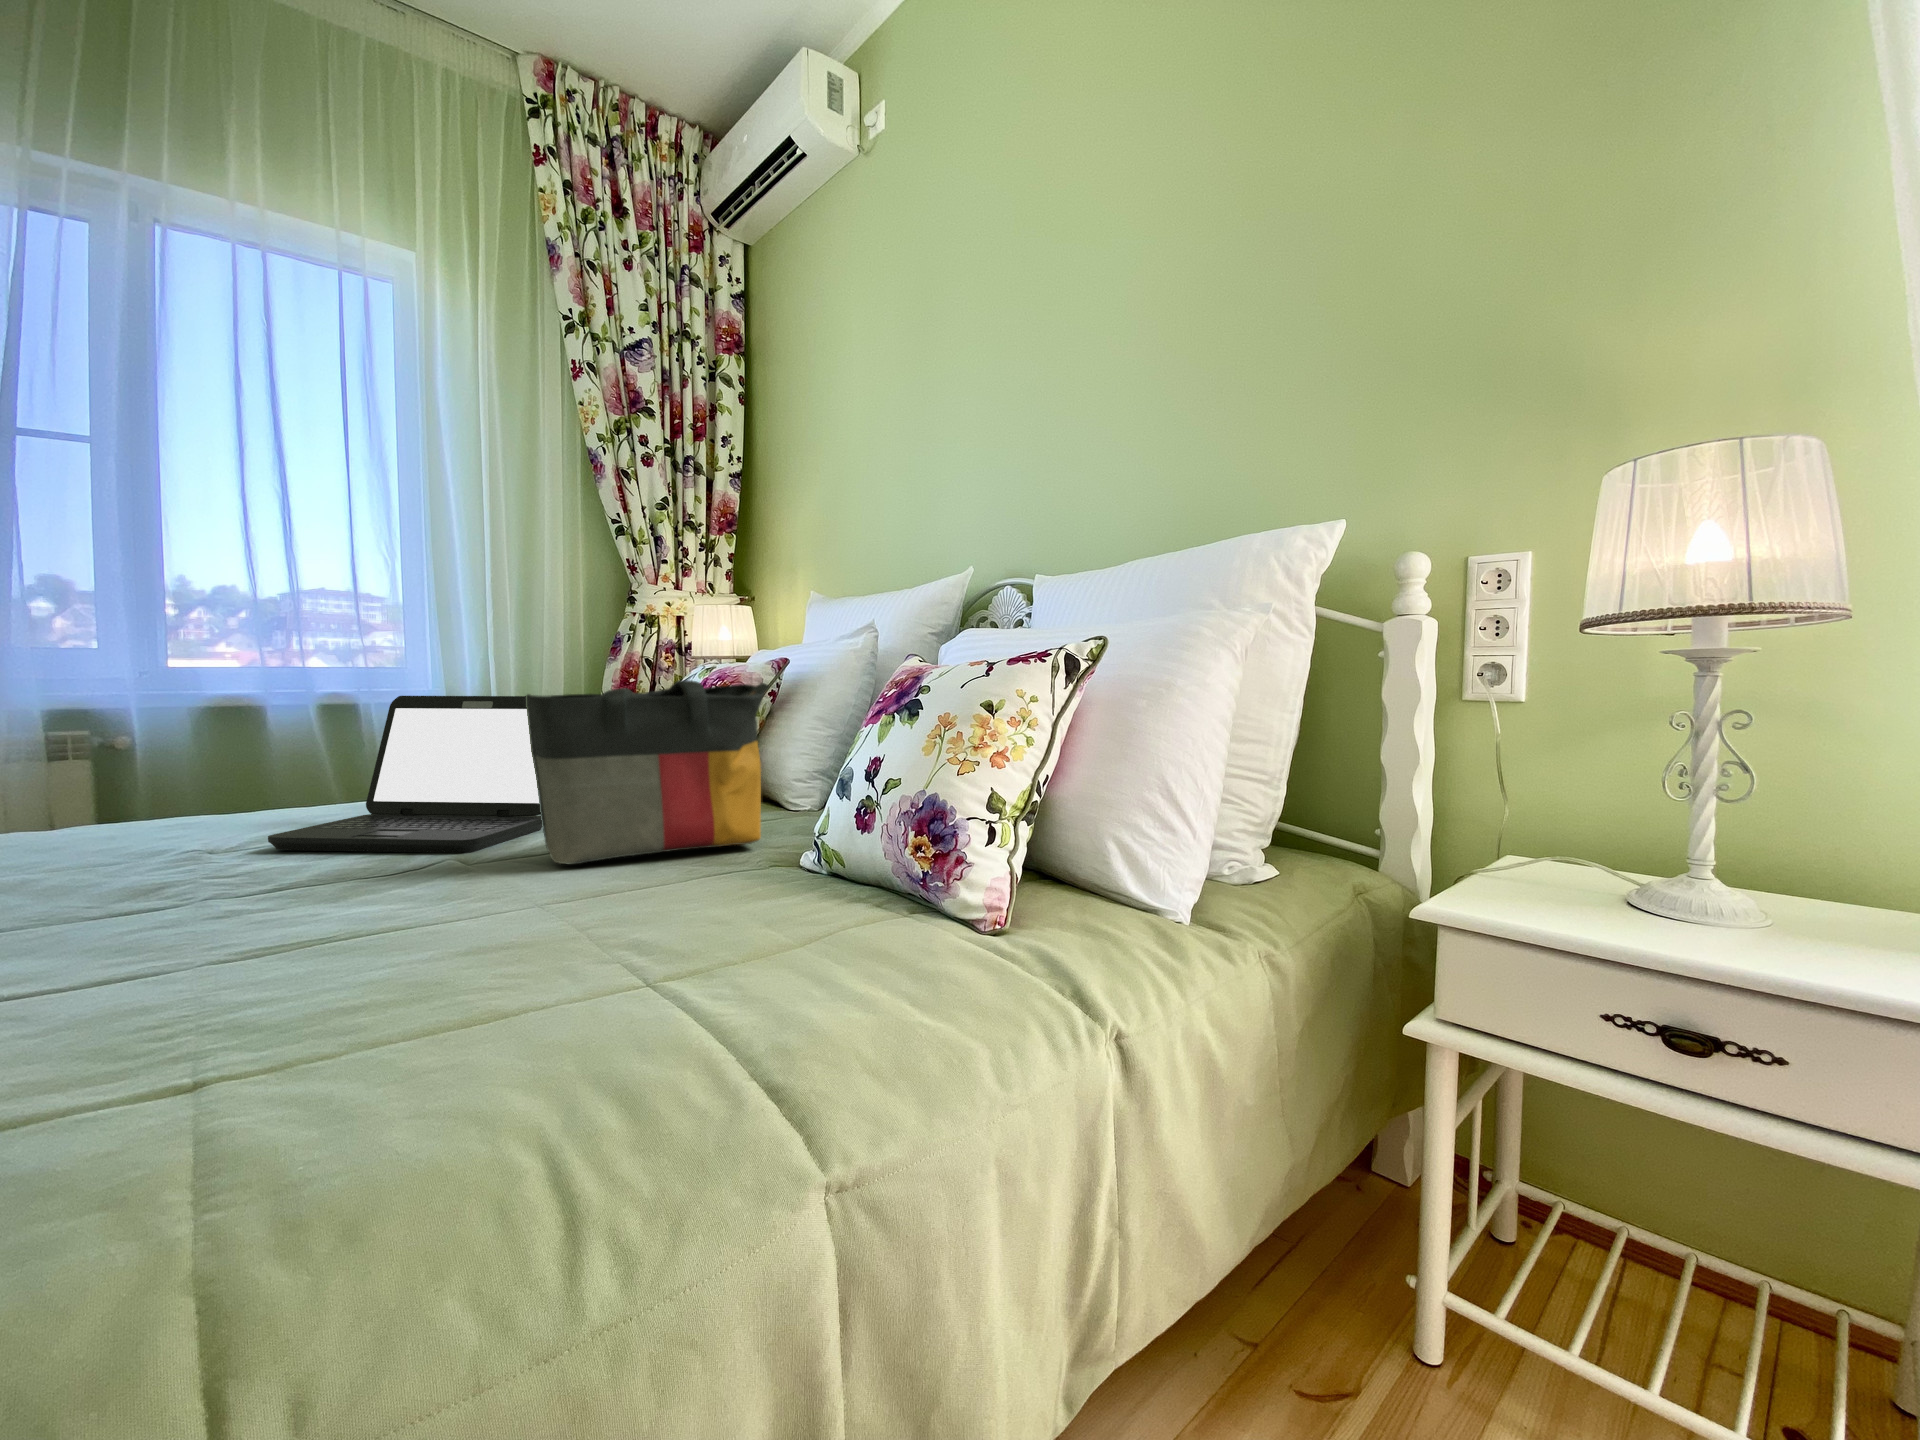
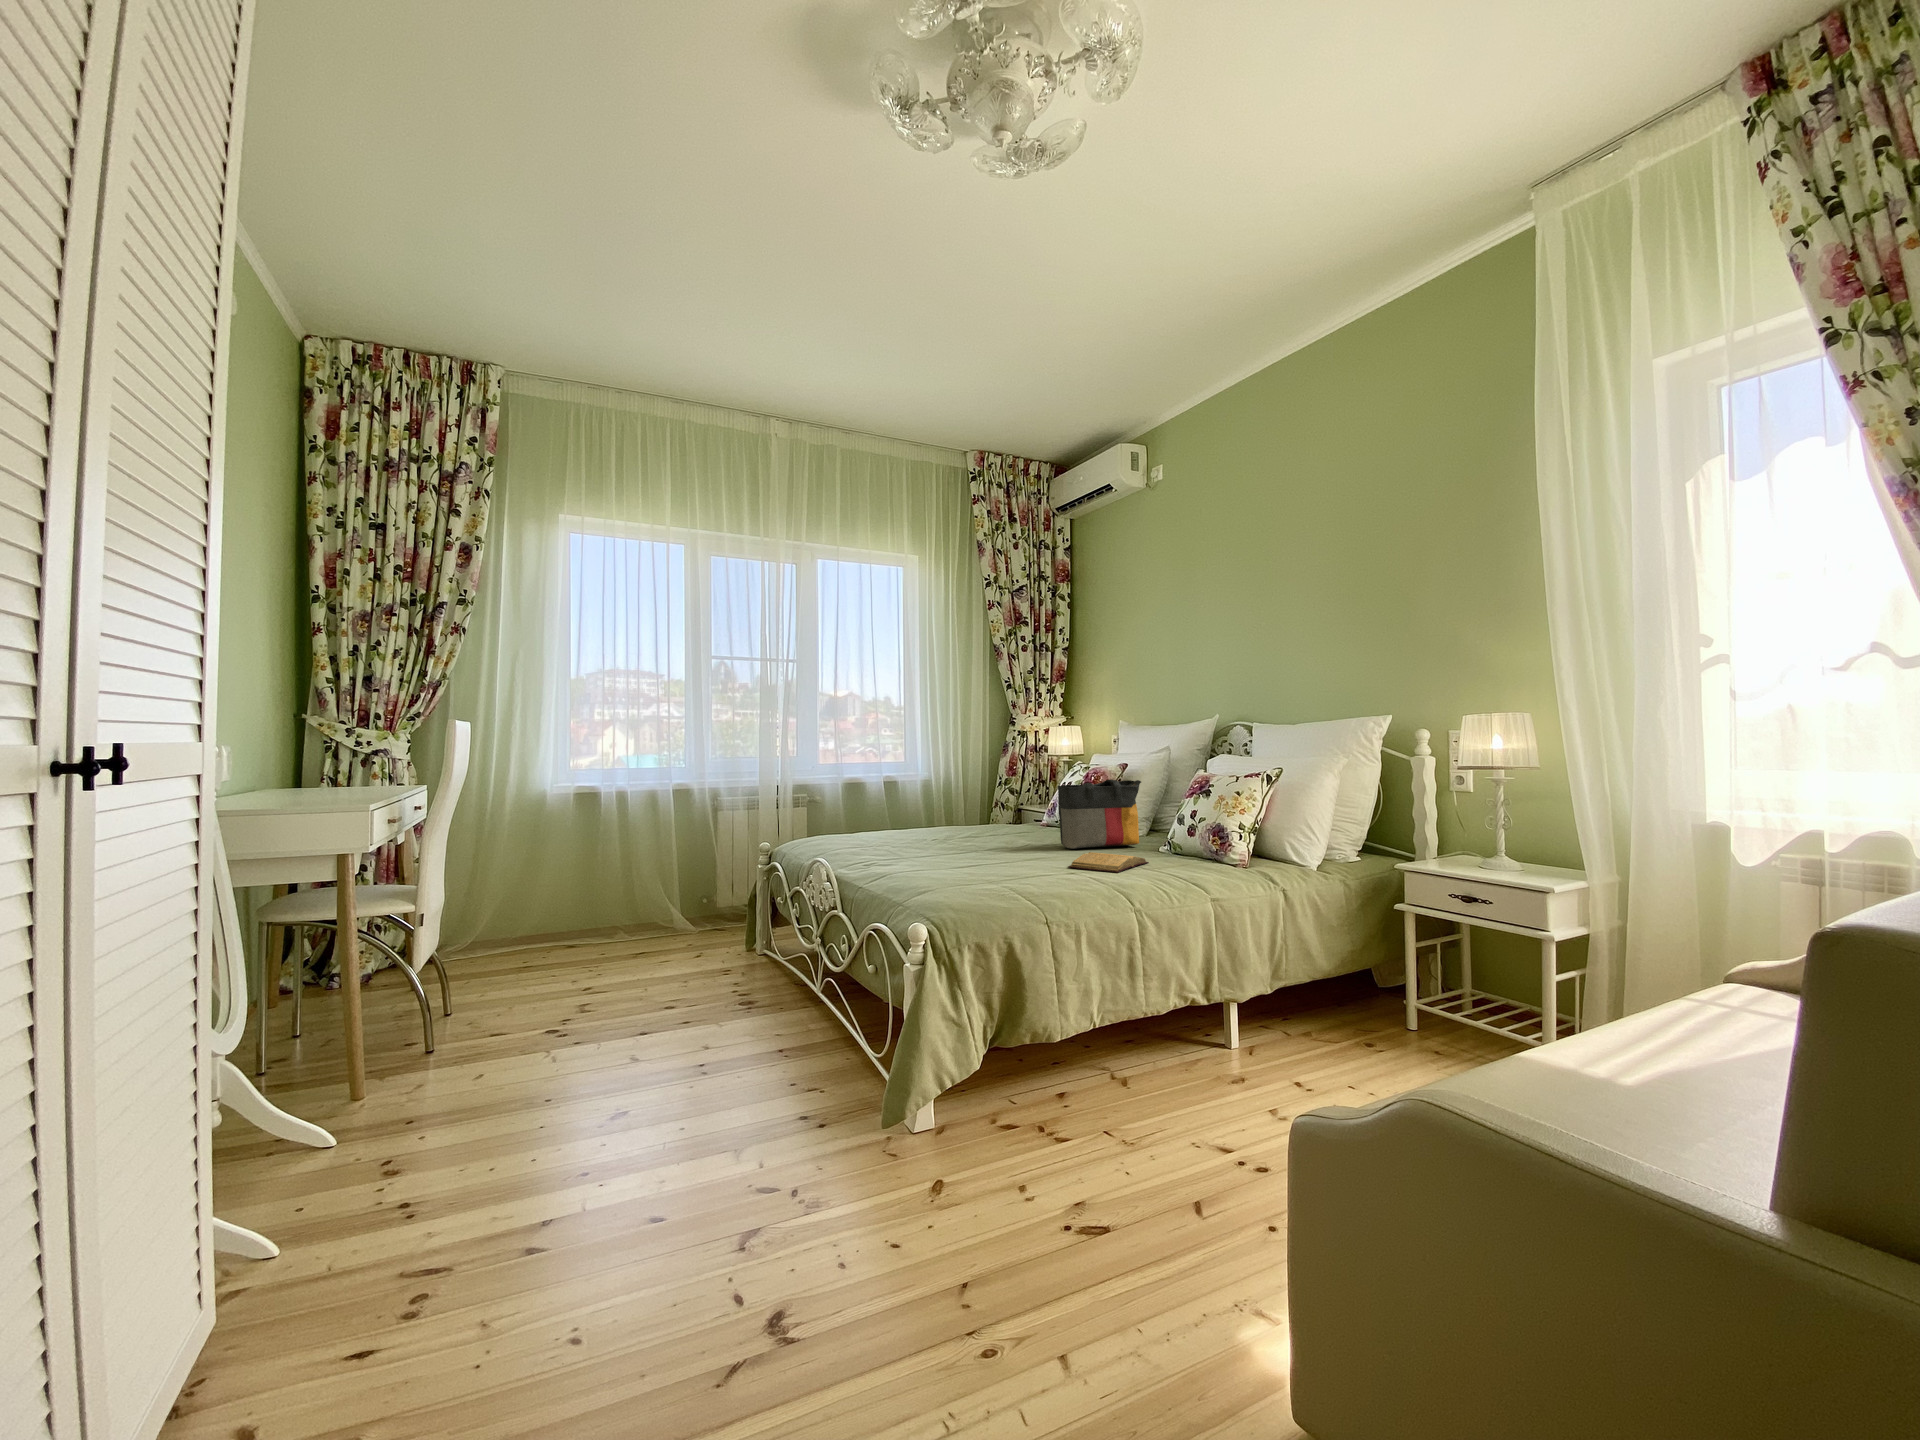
laptop: present [268,696,542,853] -> none [947,782,1041,845]
book: none [367,899,710,1010] -> present [1068,852,1149,873]

